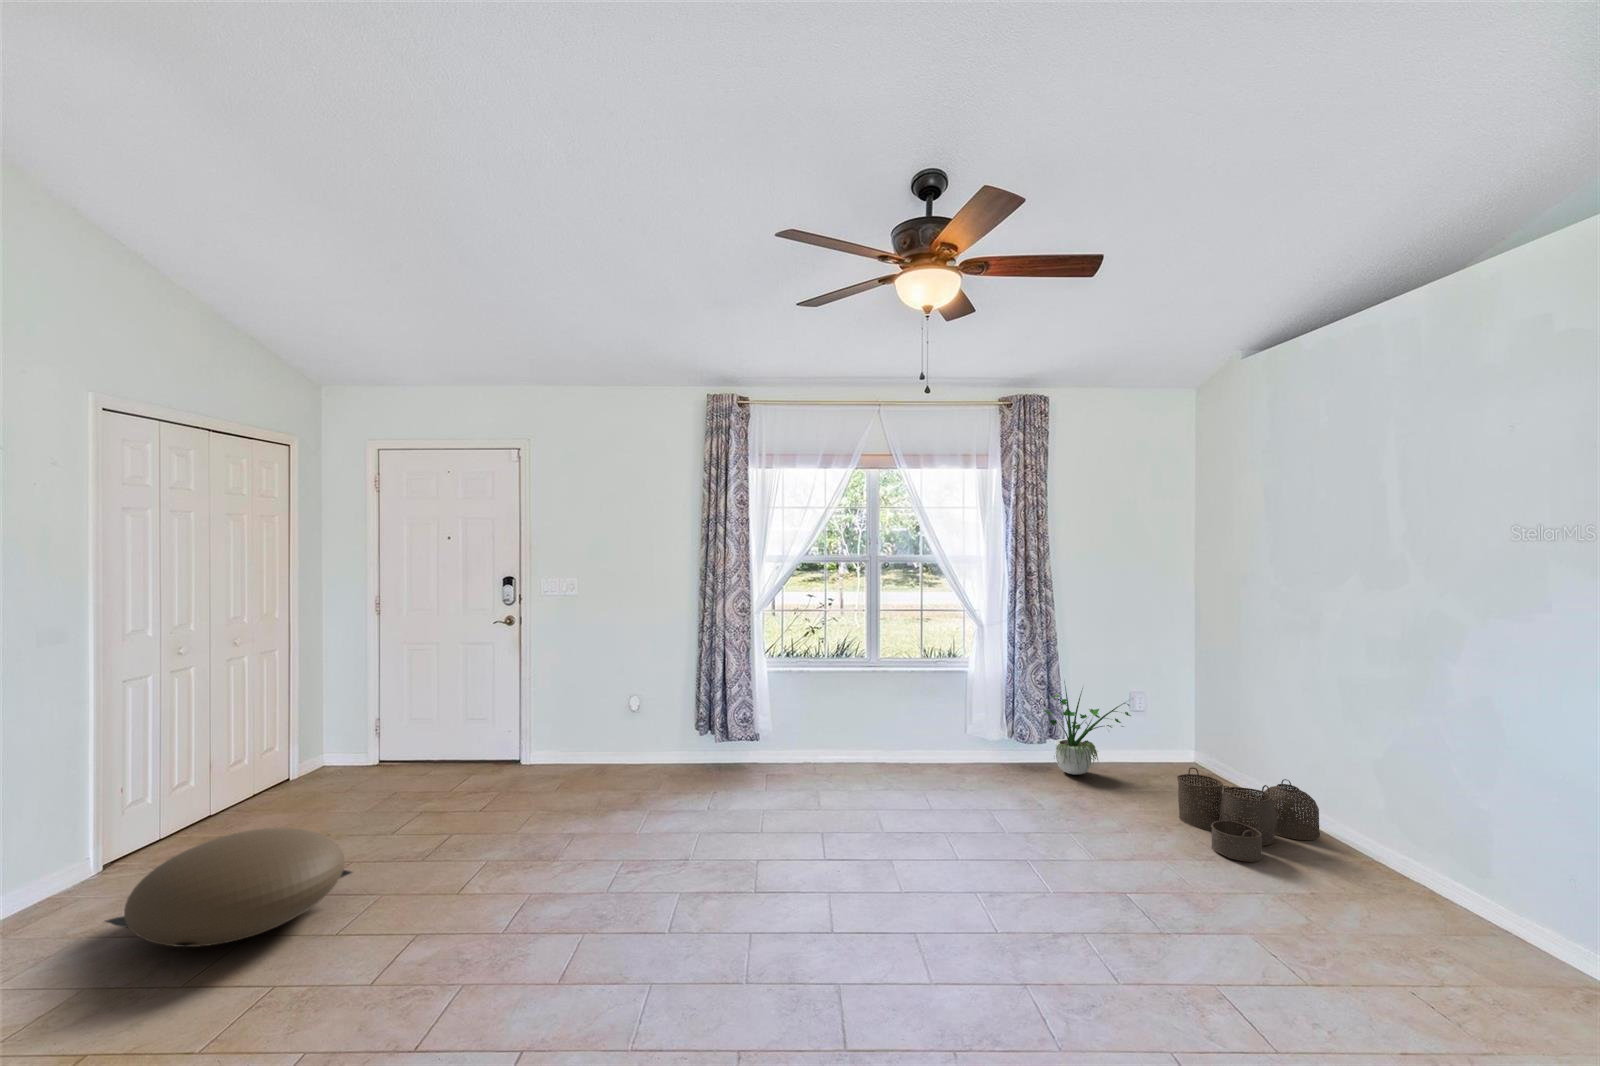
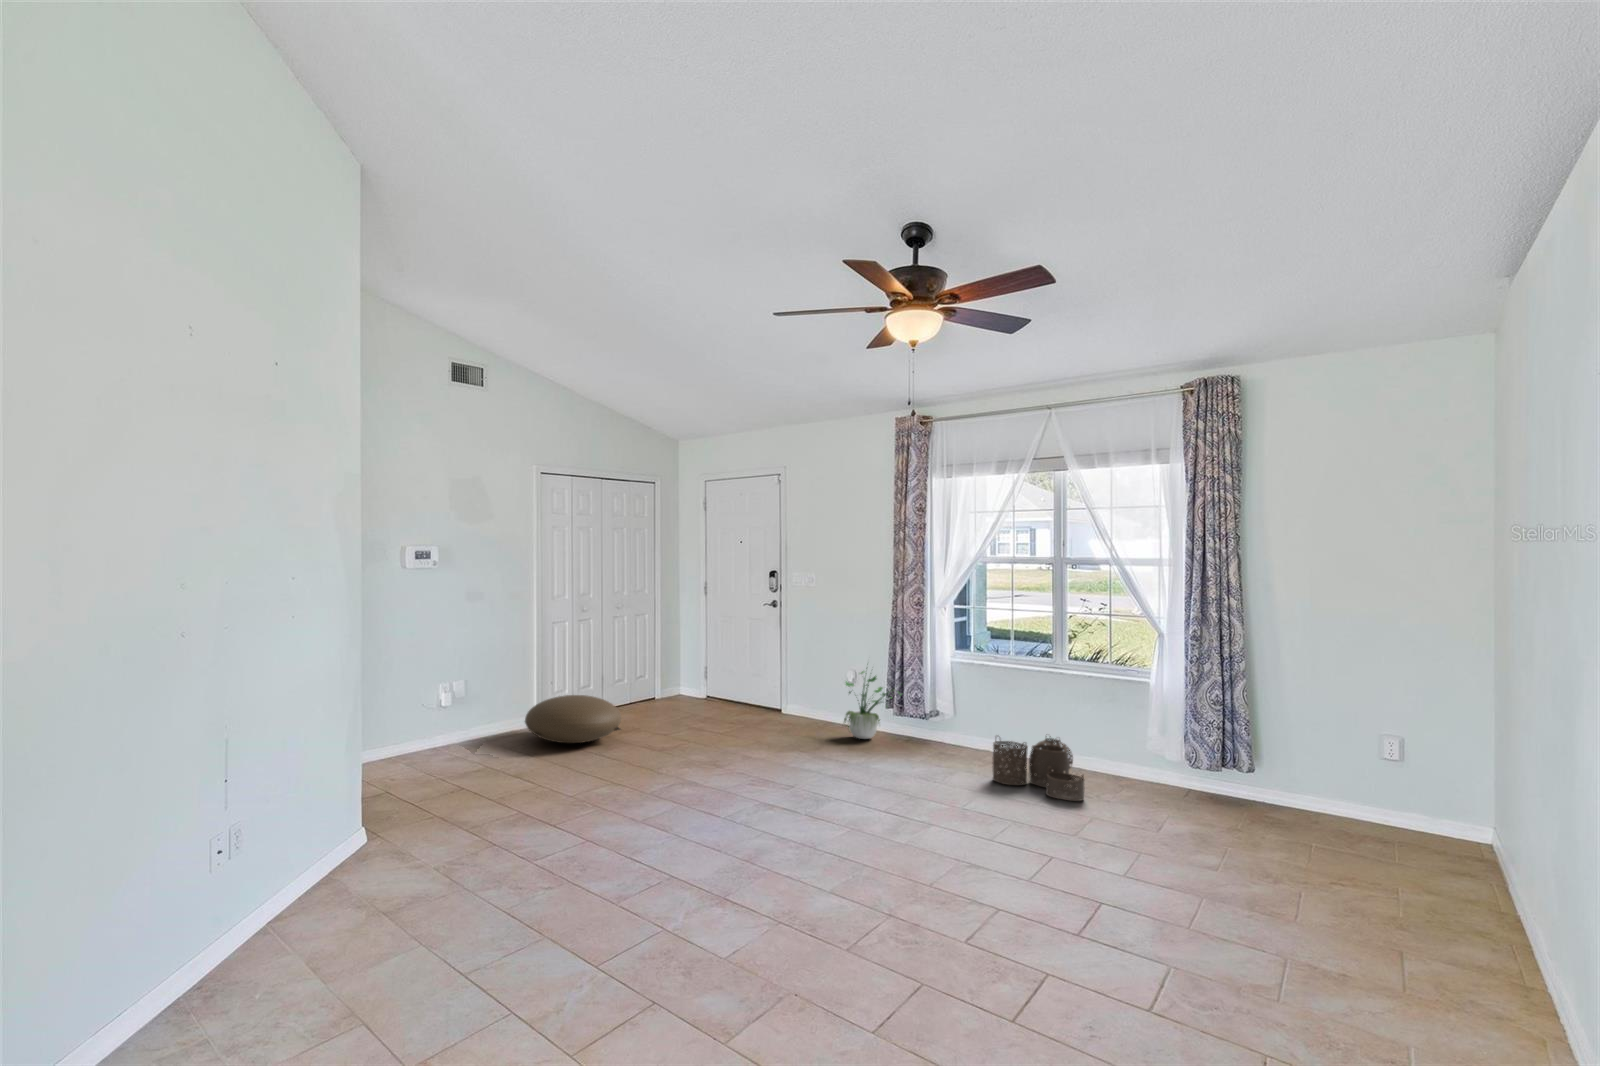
potted plant: present [1044,682,1131,775] -> present [844,671,887,739]
woven basket: present [1177,767,1320,862] -> present [992,738,1084,801]

